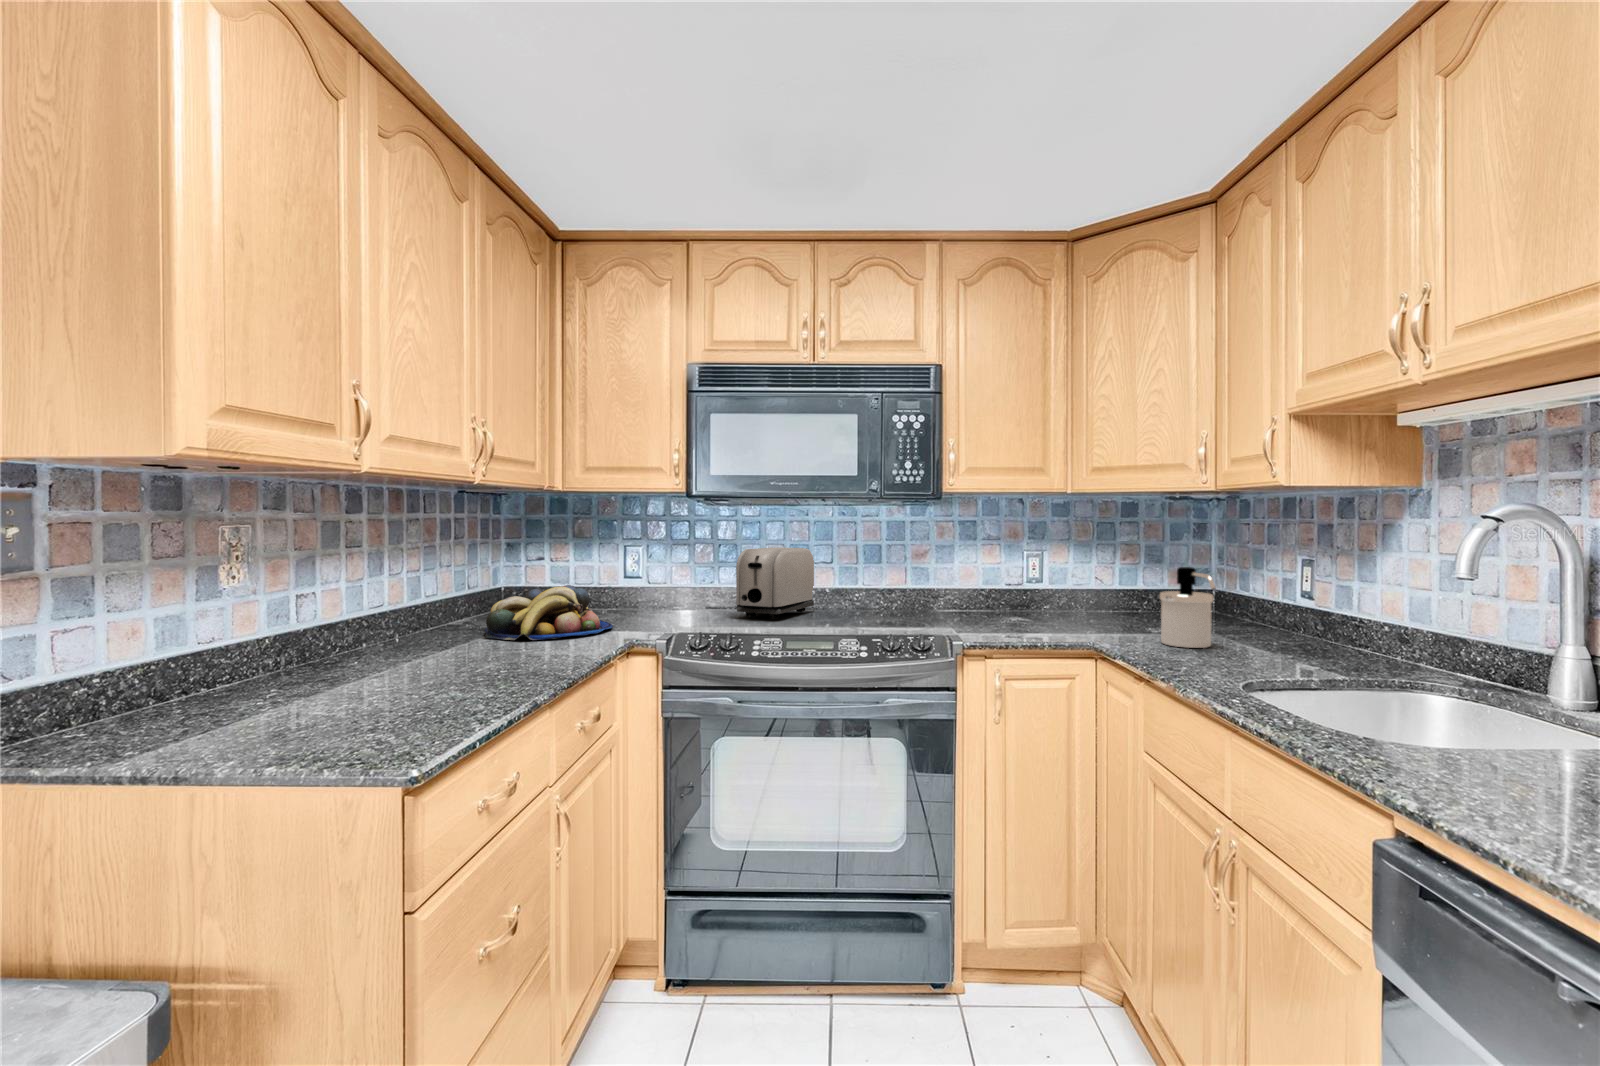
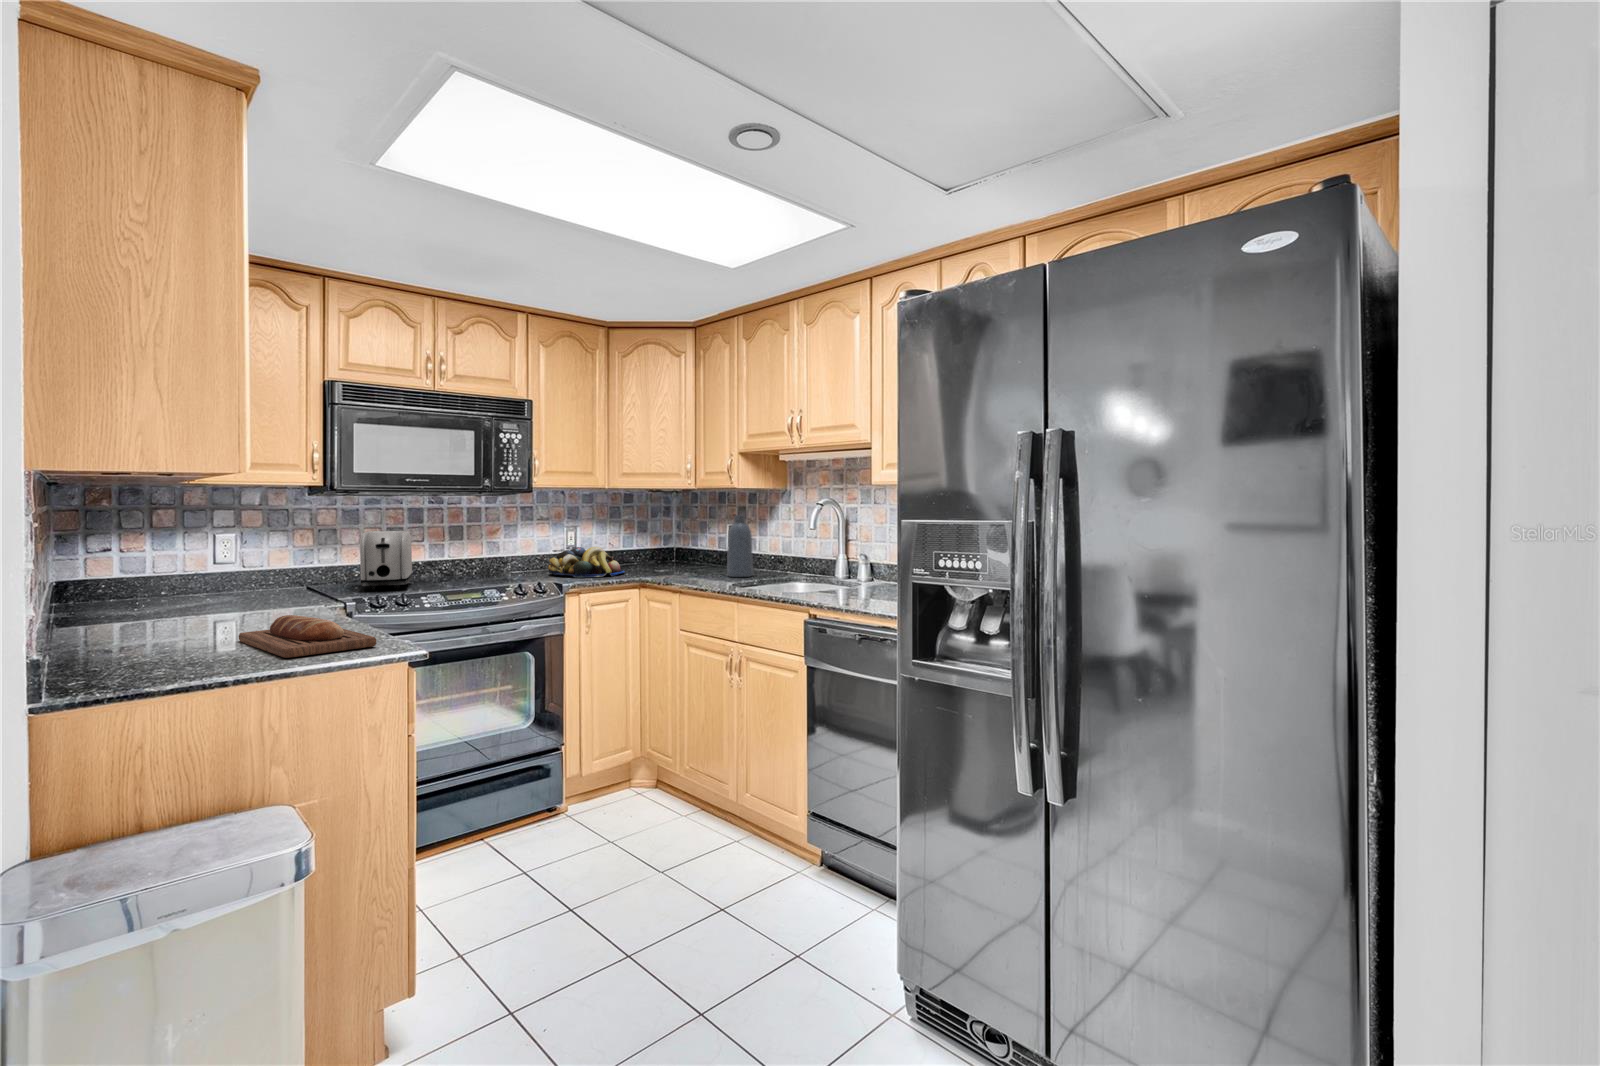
vase: none [1275,537,1337,657] -> present [727,515,753,577]
soap dispenser: present [1160,567,1215,648] -> none [672,534,705,579]
fruit bowl: present [485,585,613,640] -> present [548,547,625,578]
bread loaf: none [302,654,510,725] -> present [239,615,376,658]

